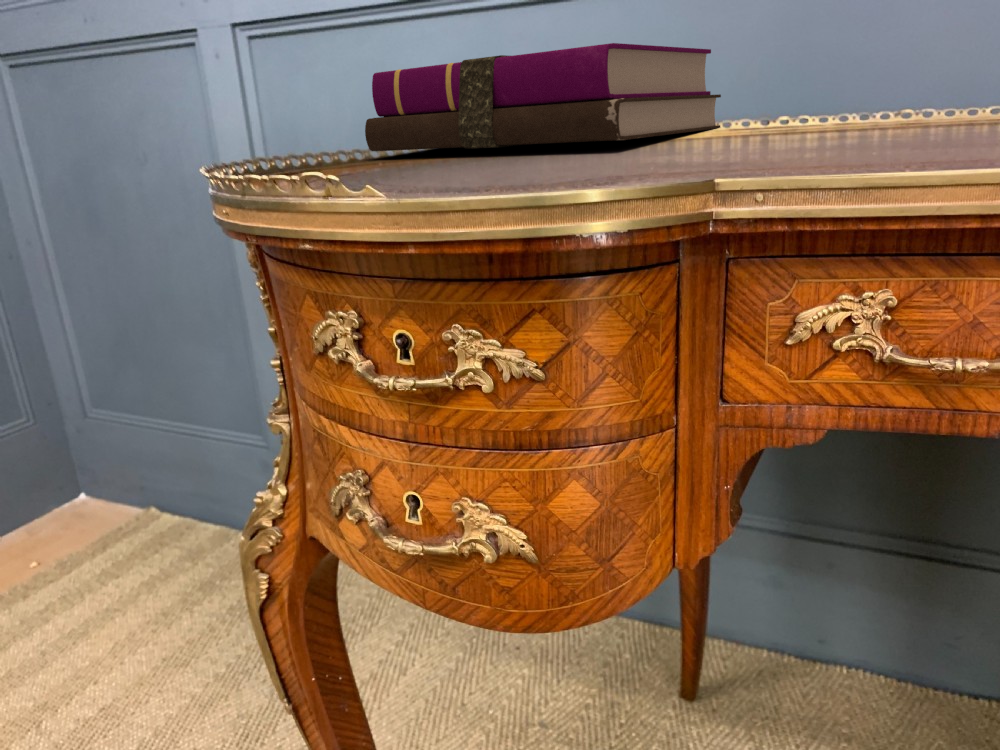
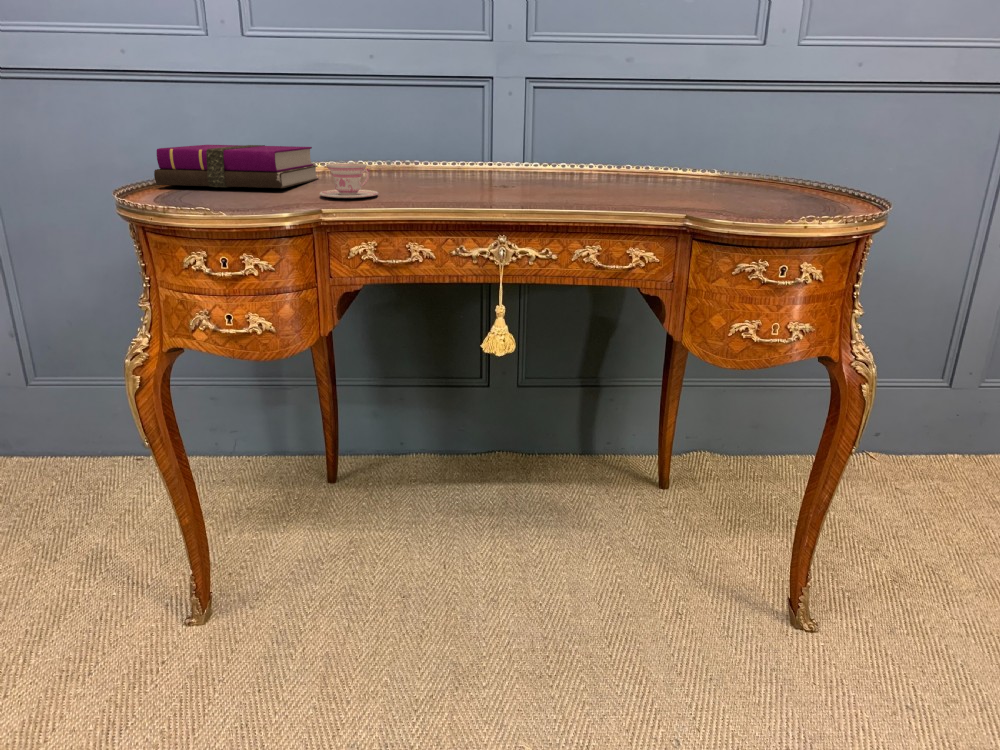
teacup: none [714,42,902,151] -> present [320,163,378,198]

